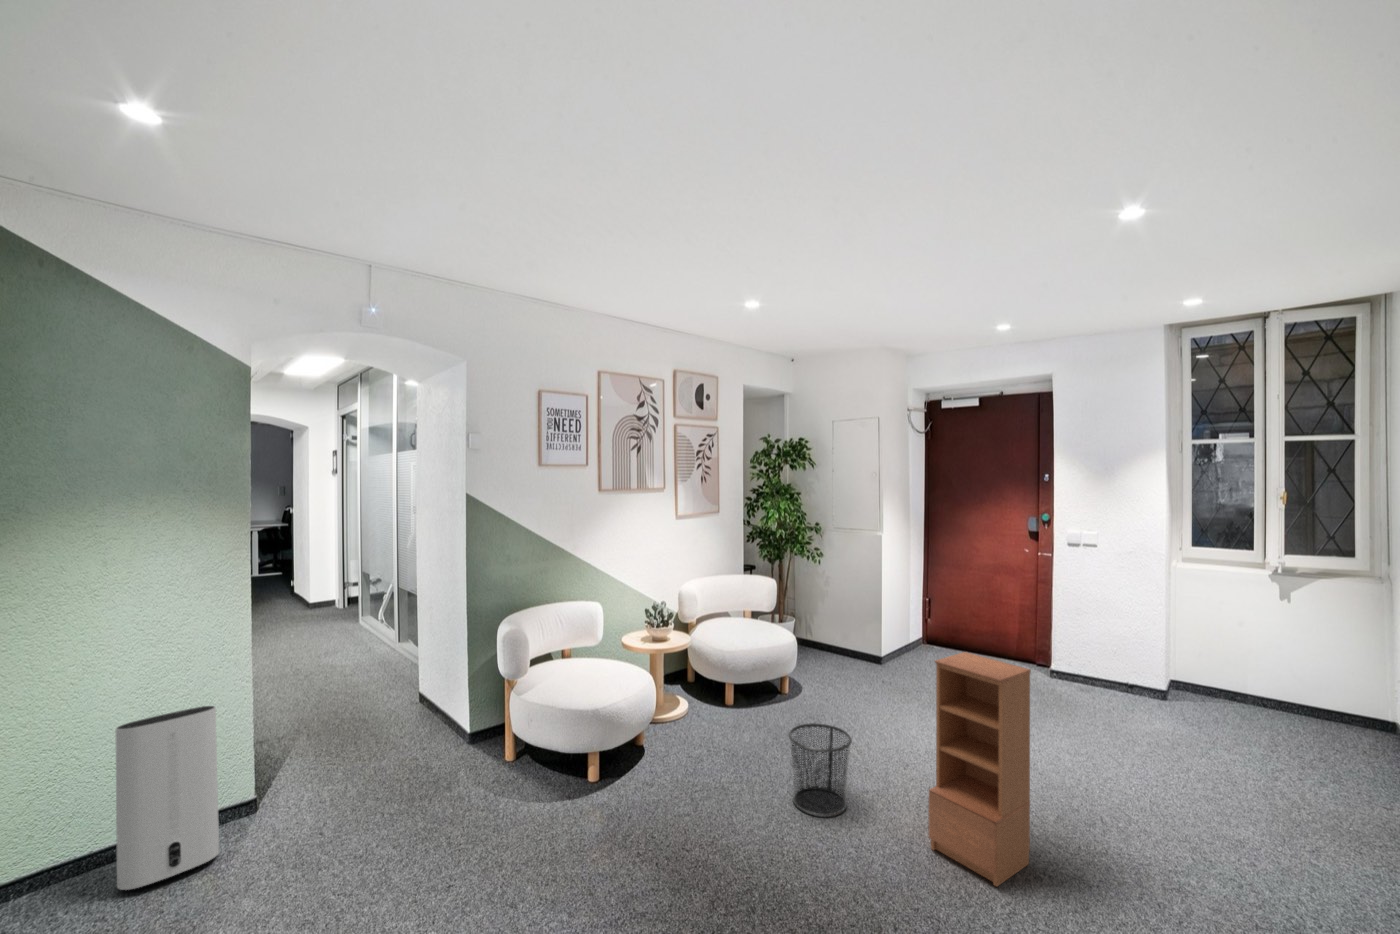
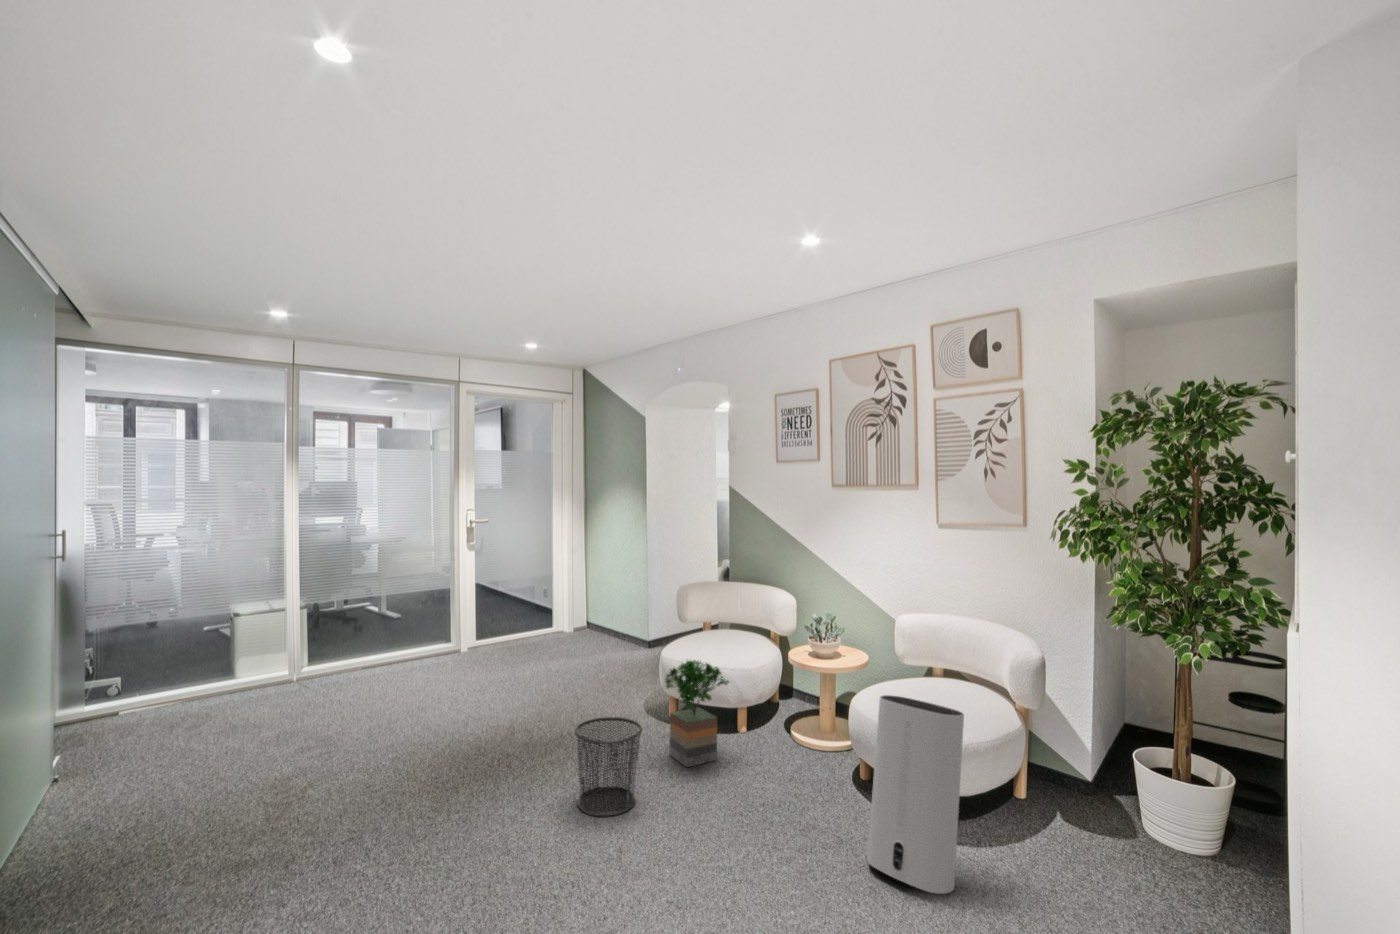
bookcase: present [928,652,1031,886] -> none [412,641,522,911]
potted tree: none [681,670,752,778] -> present [665,660,729,767]
air purifier: present [115,706,219,890] -> present [867,695,964,894]

